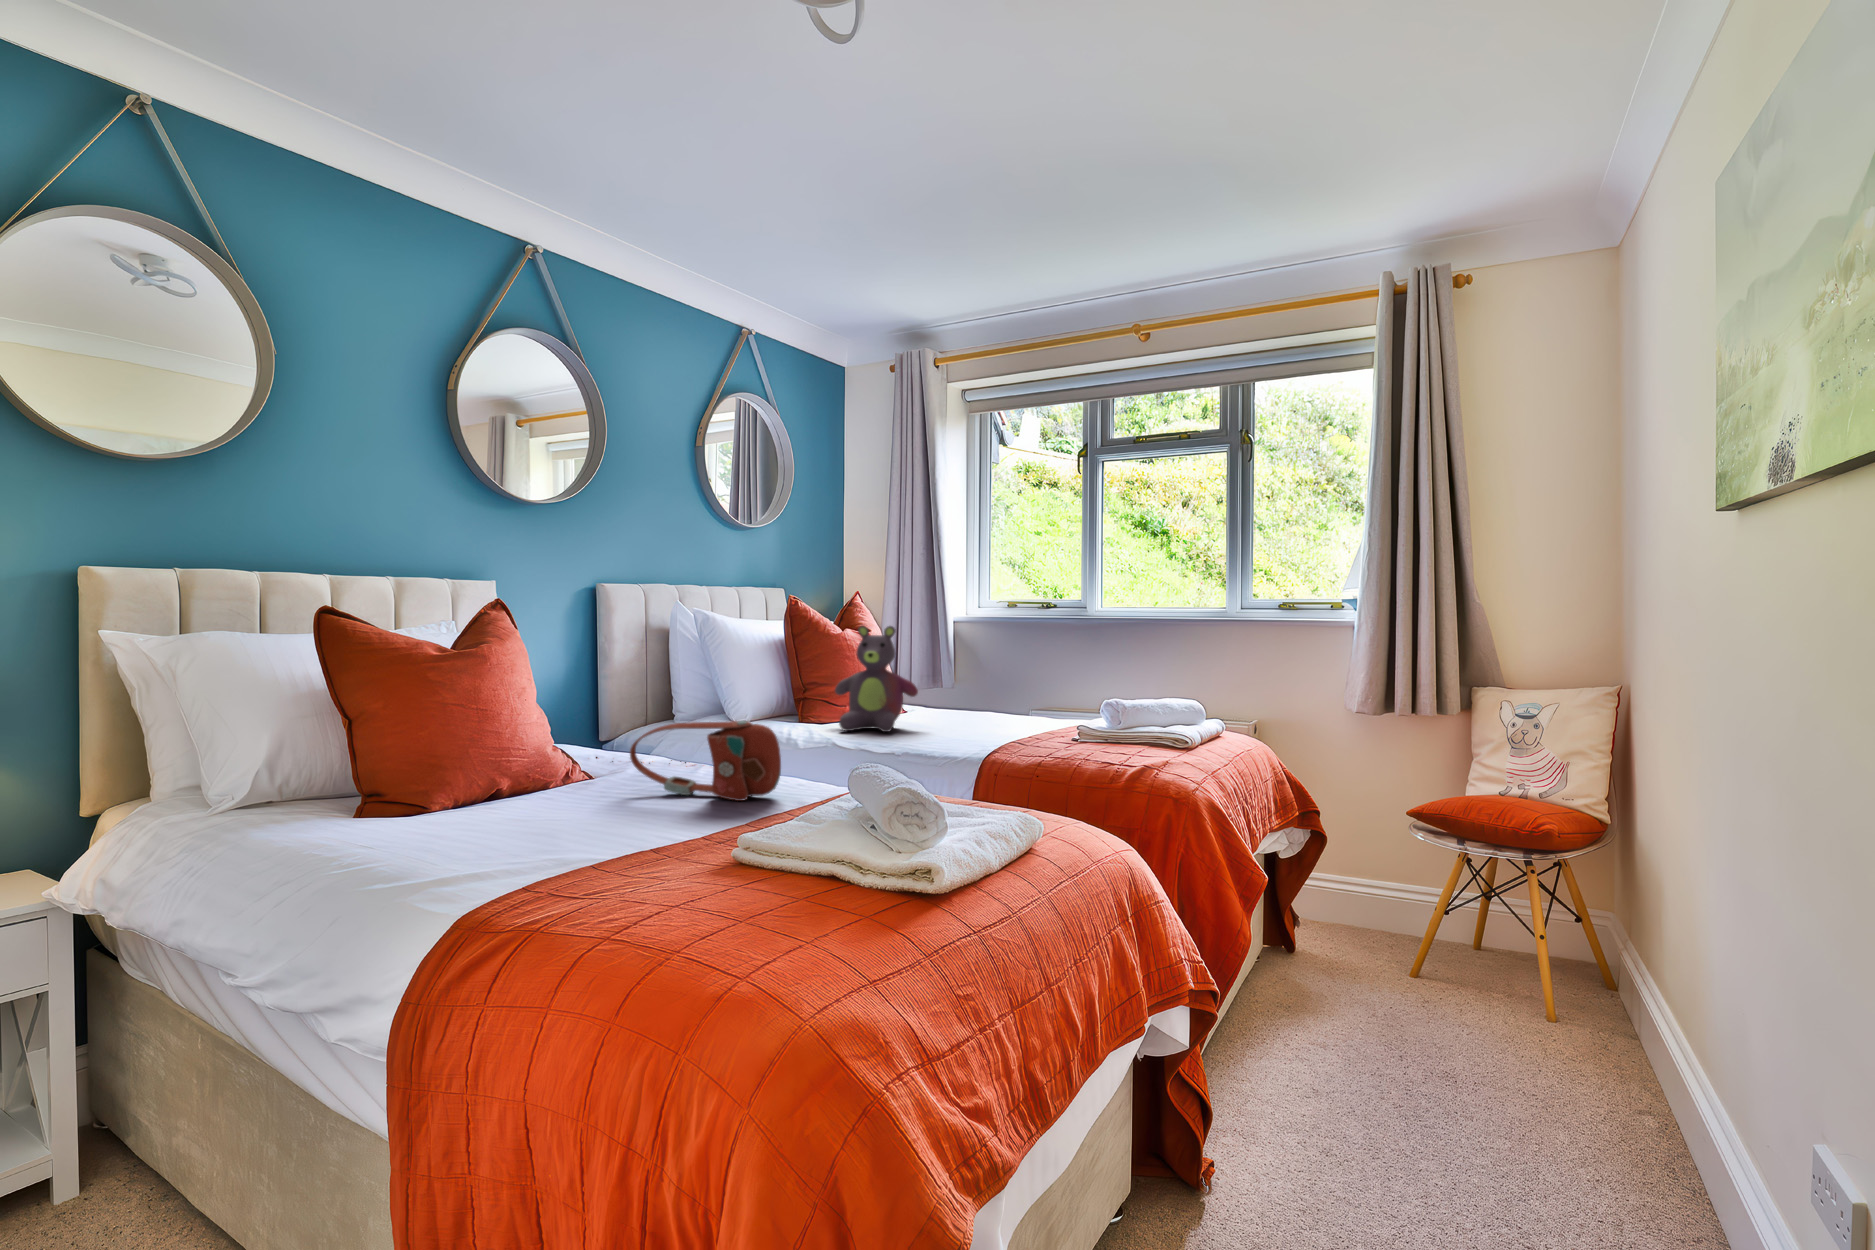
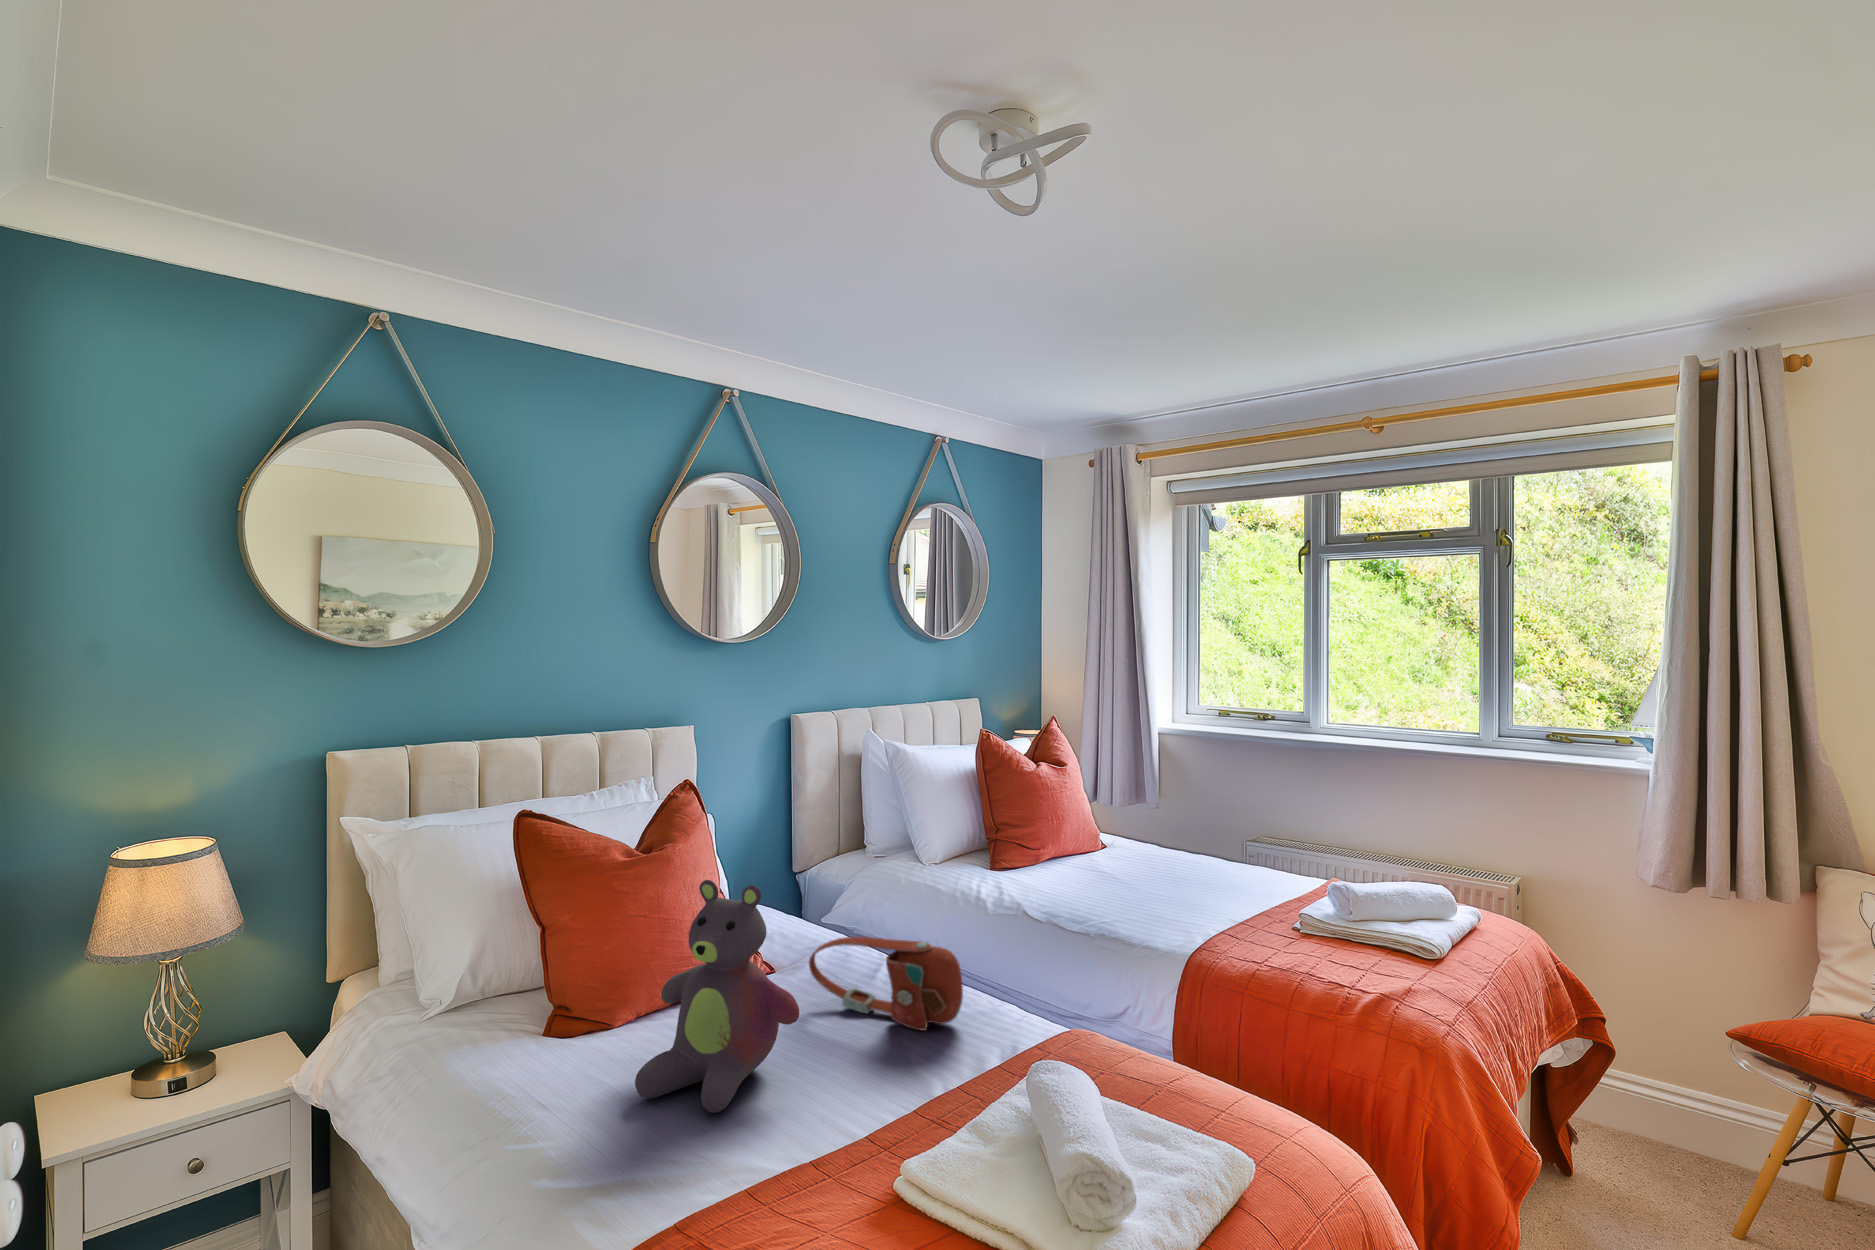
stuffed bear: present [835,626,918,732] -> present [635,880,799,1113]

